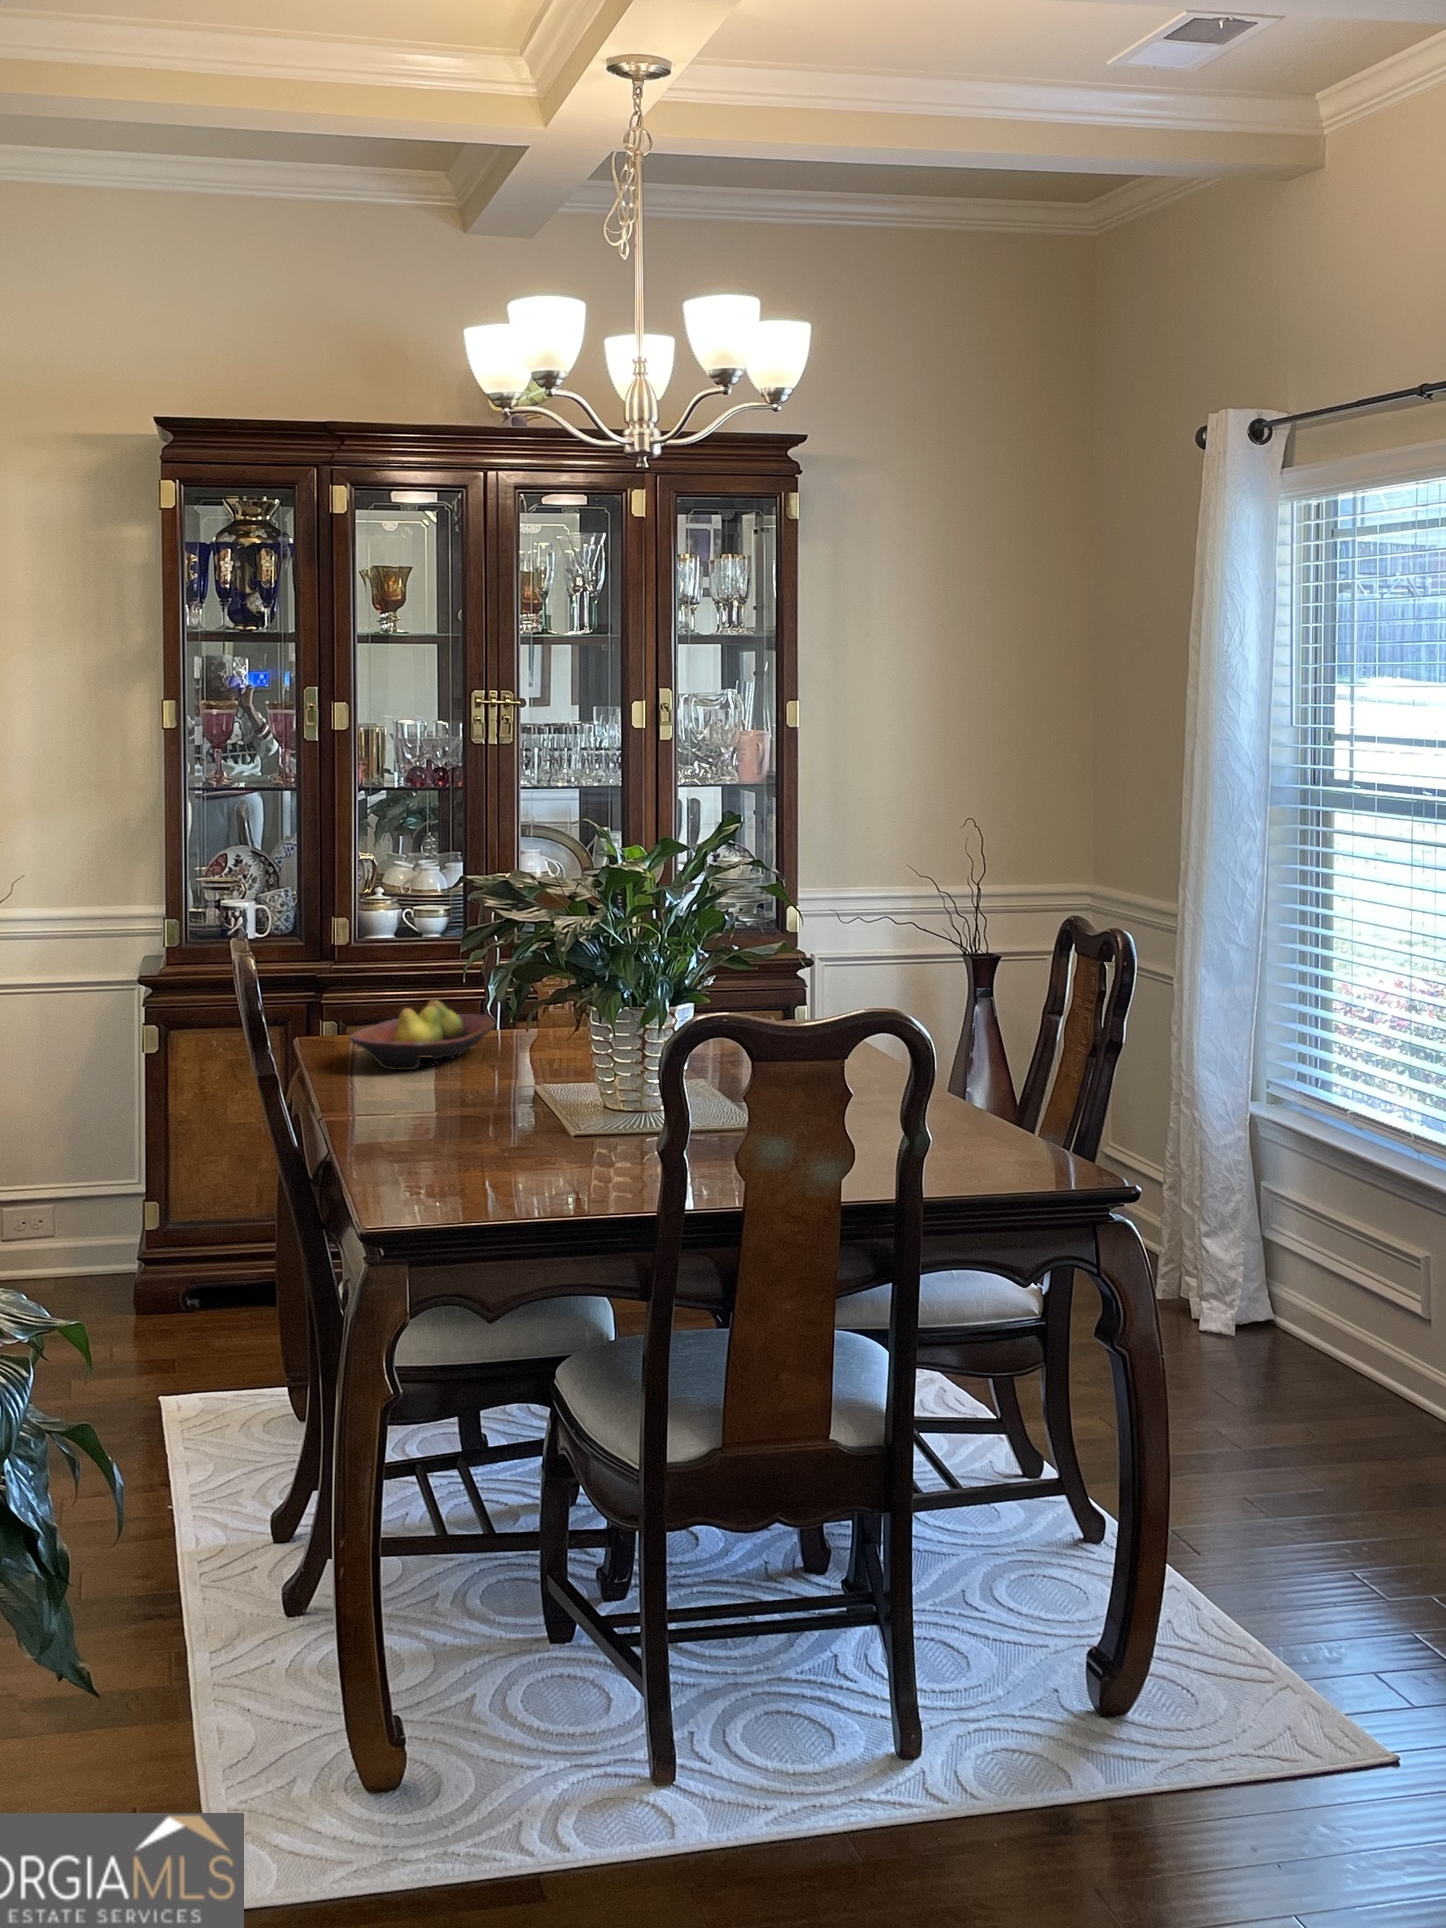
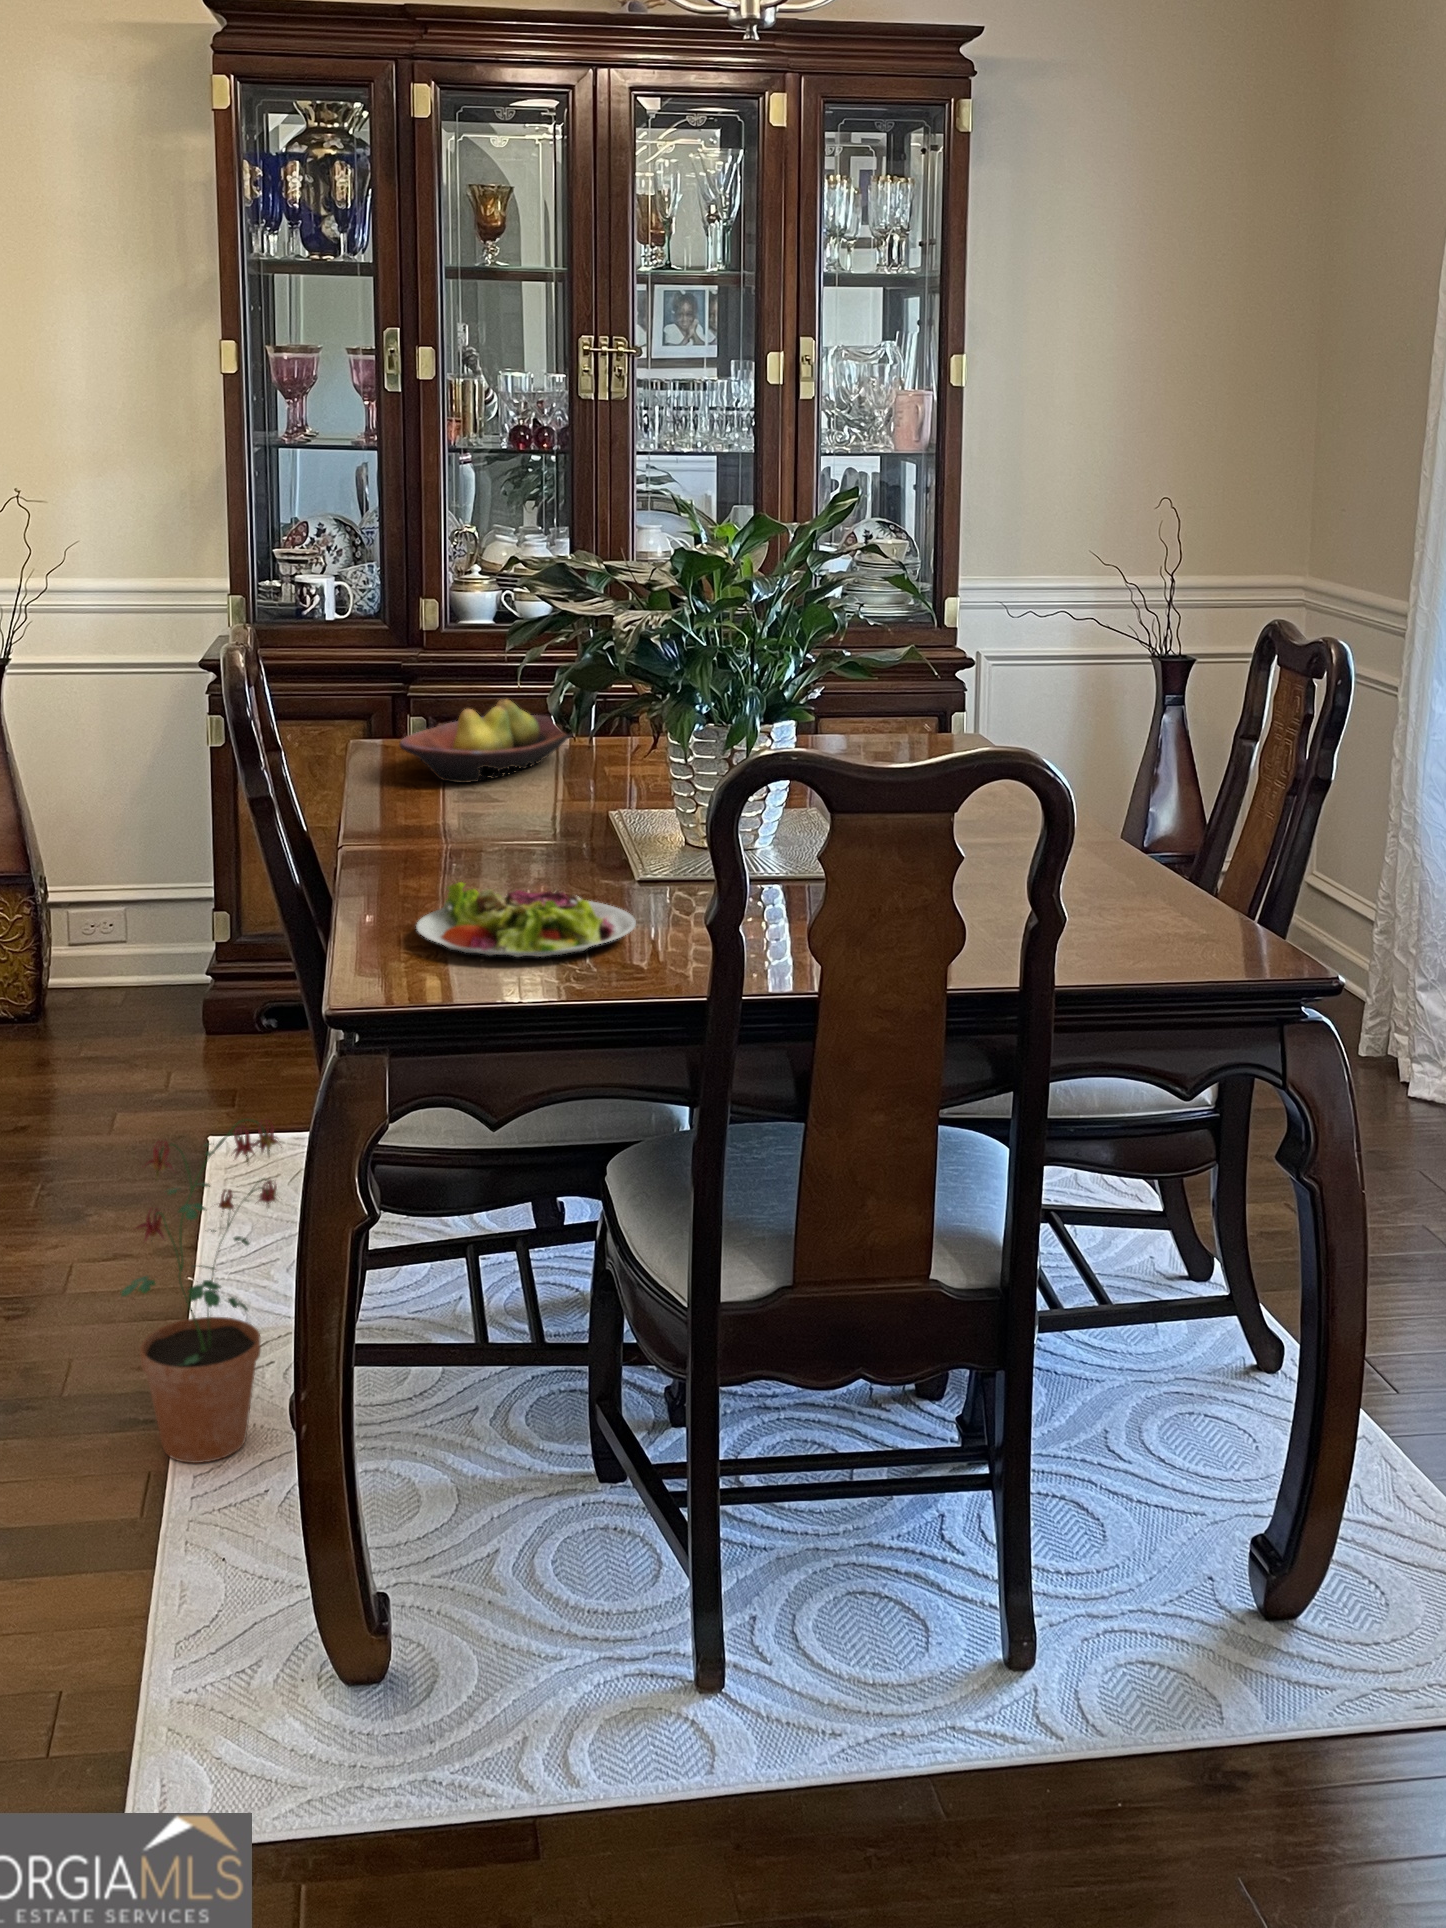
salad plate: none [416,1137,589,1191] -> present [417,882,636,957]
potted plant: none [141,1347,284,1649] -> present [120,1119,282,1463]

